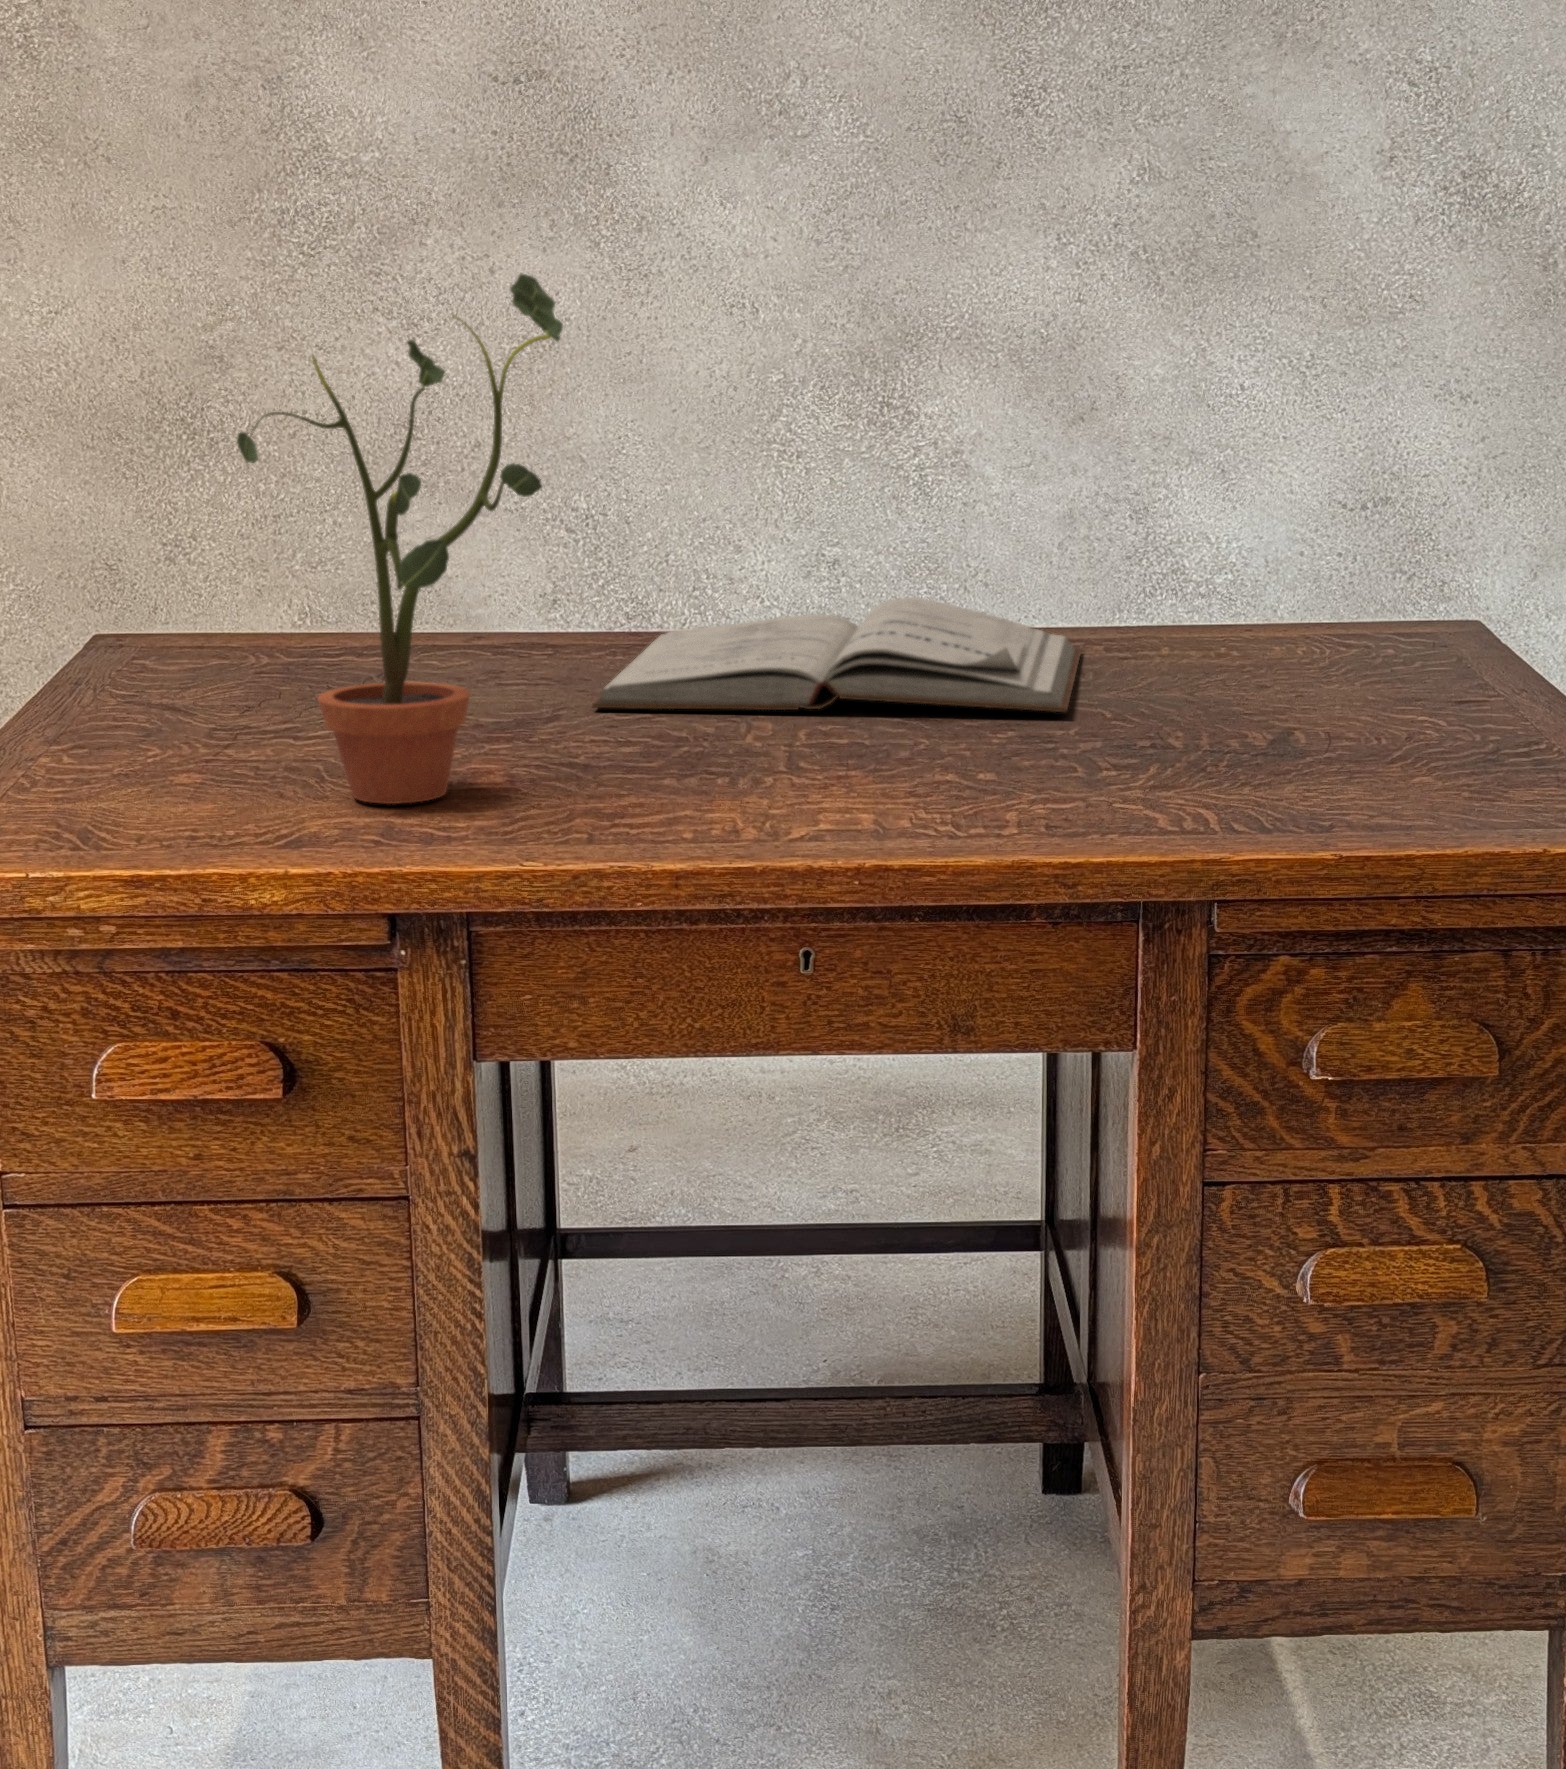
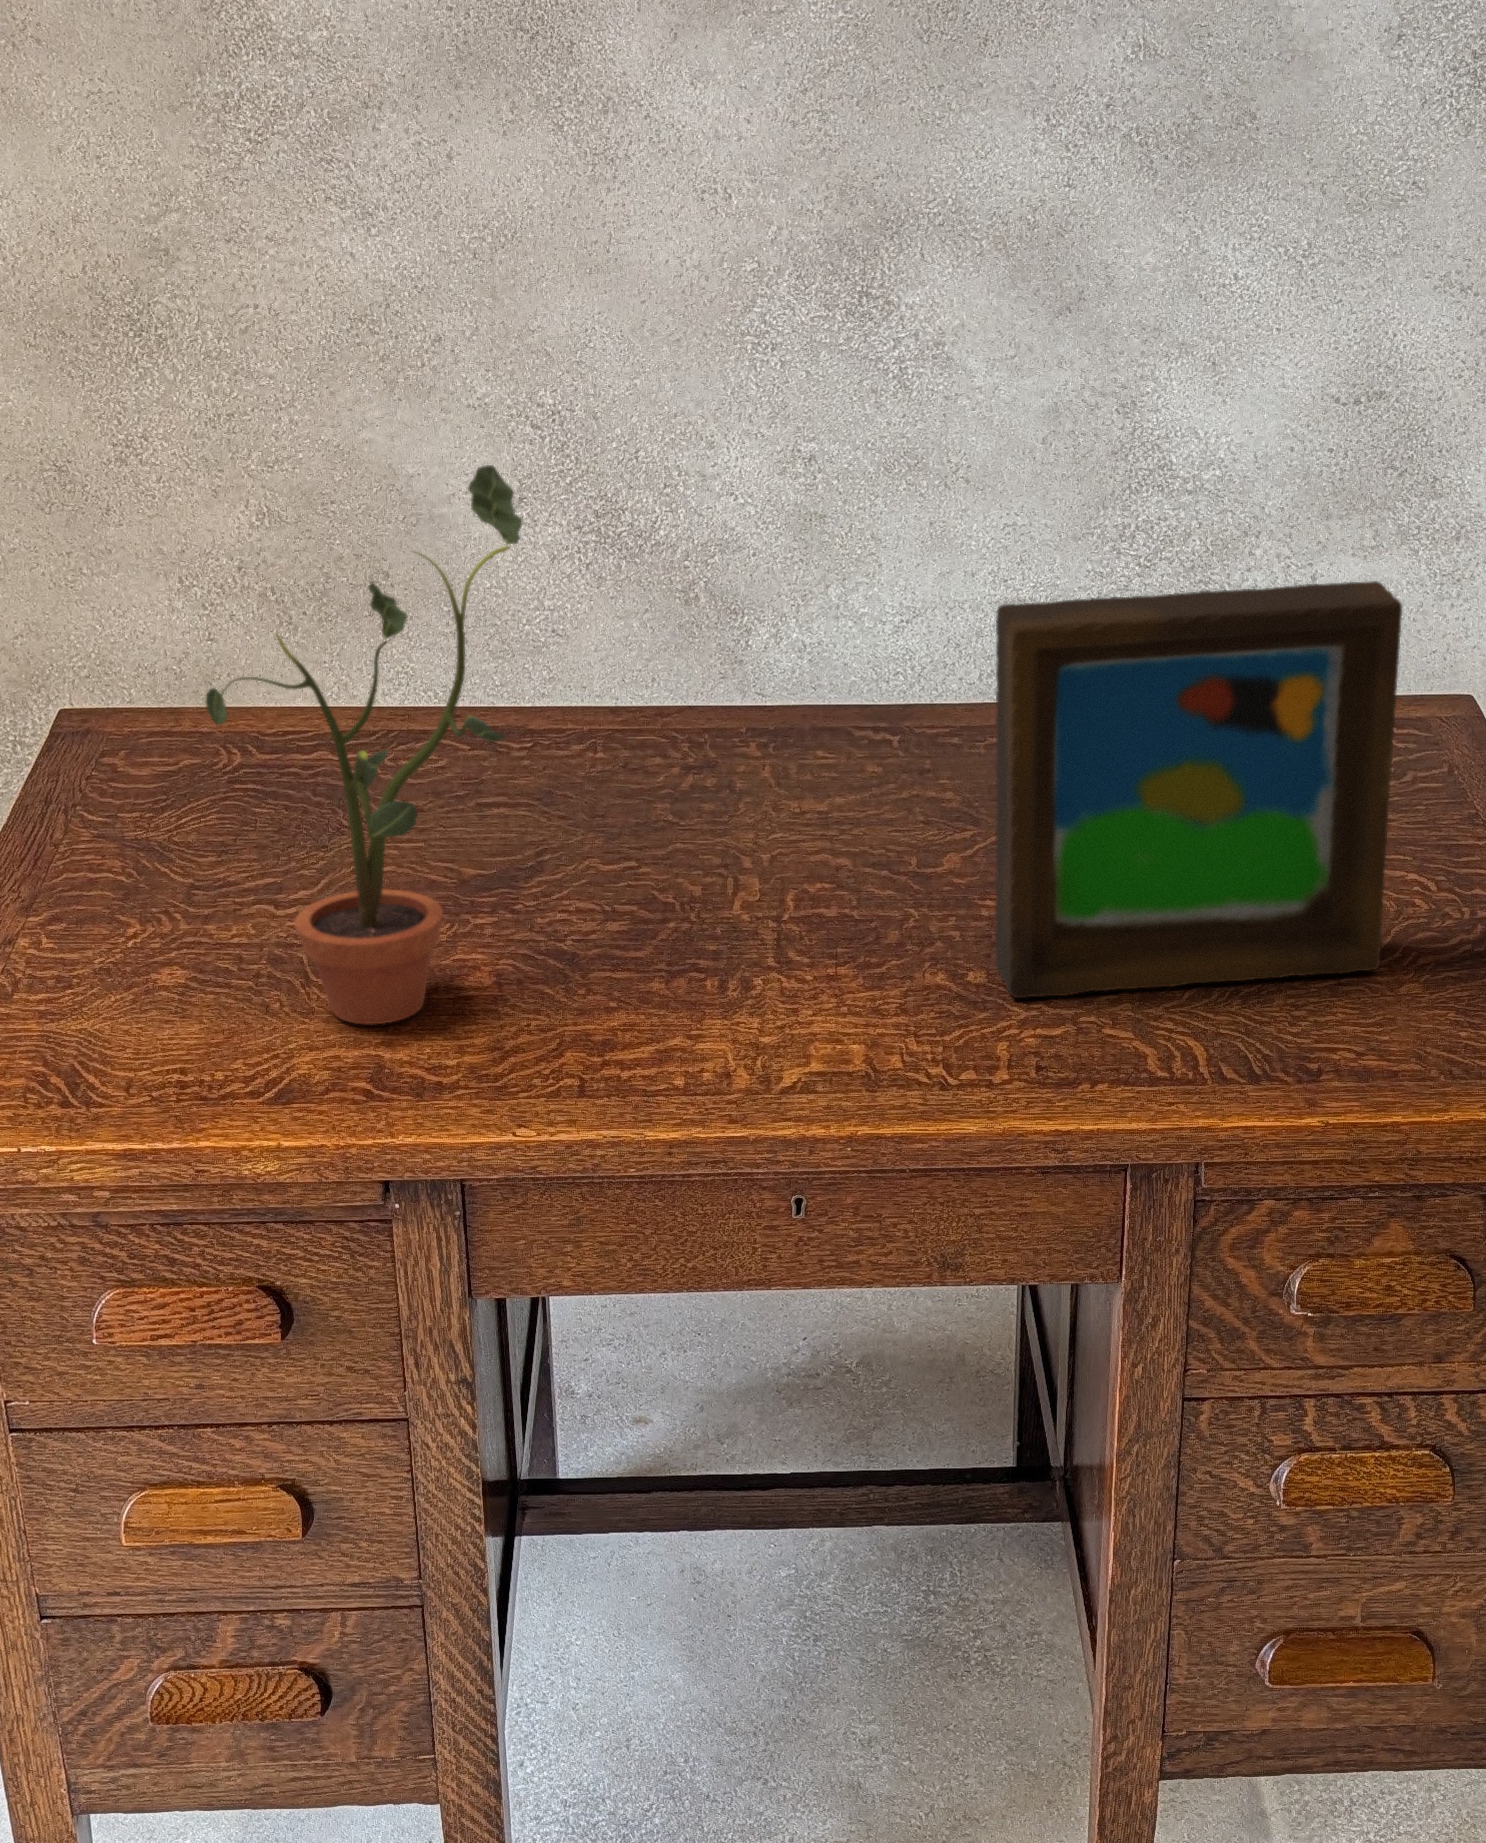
picture frame: none [1036,376,1454,794] -> present [996,581,1402,998]
book: present [592,597,1081,712] -> none [563,680,1047,852]

